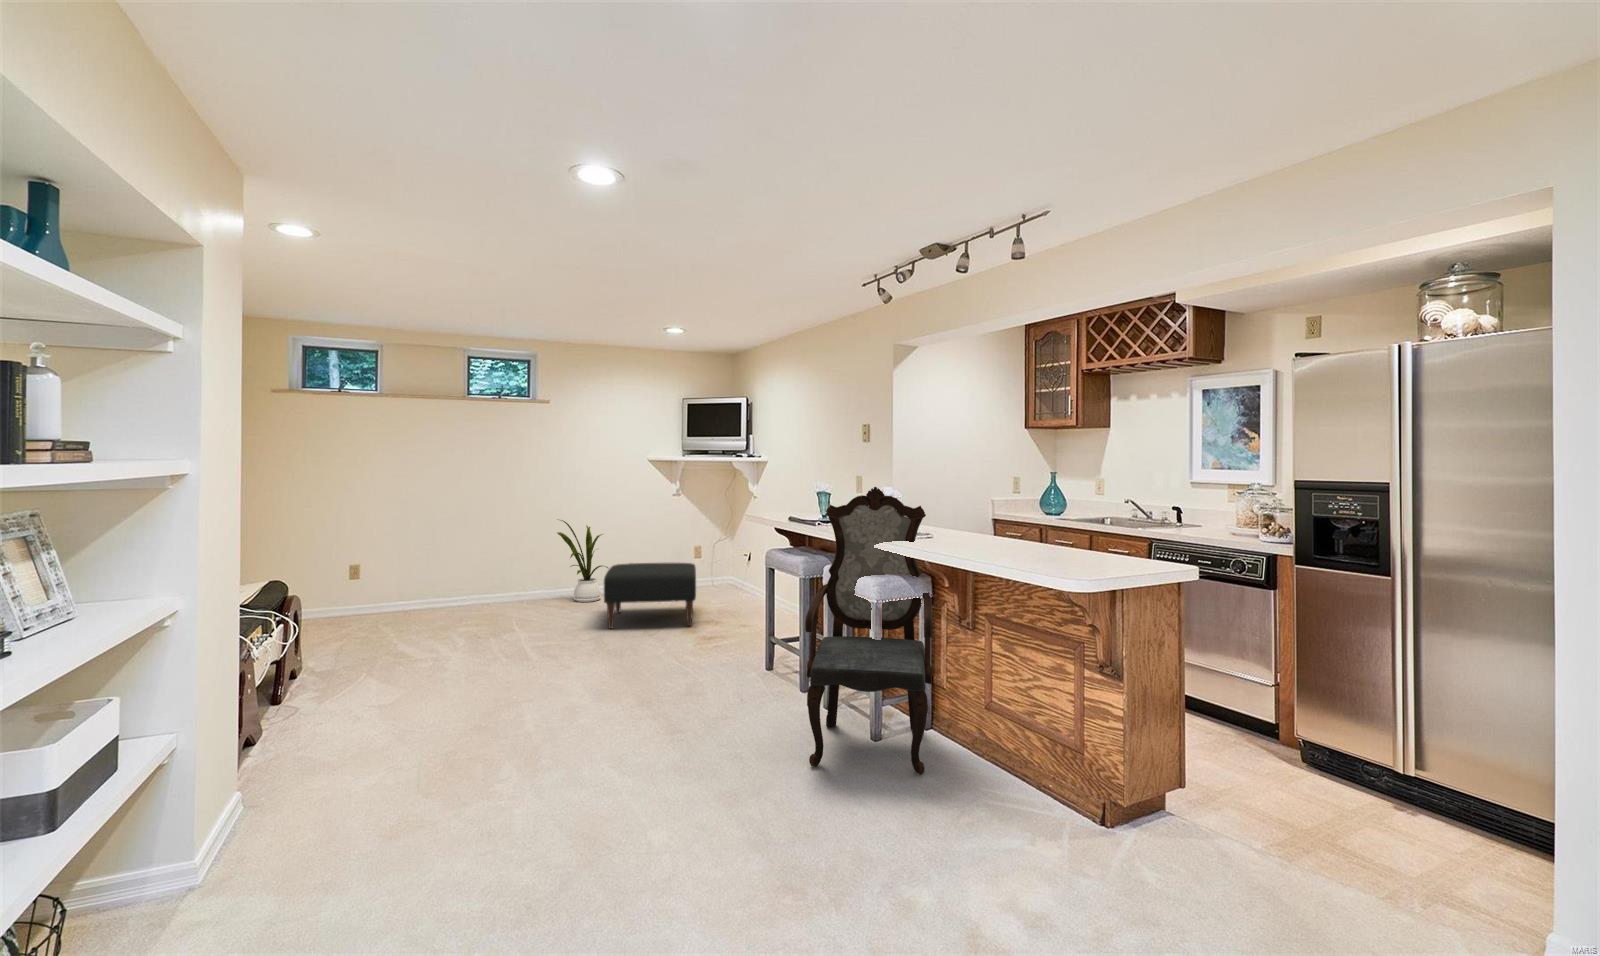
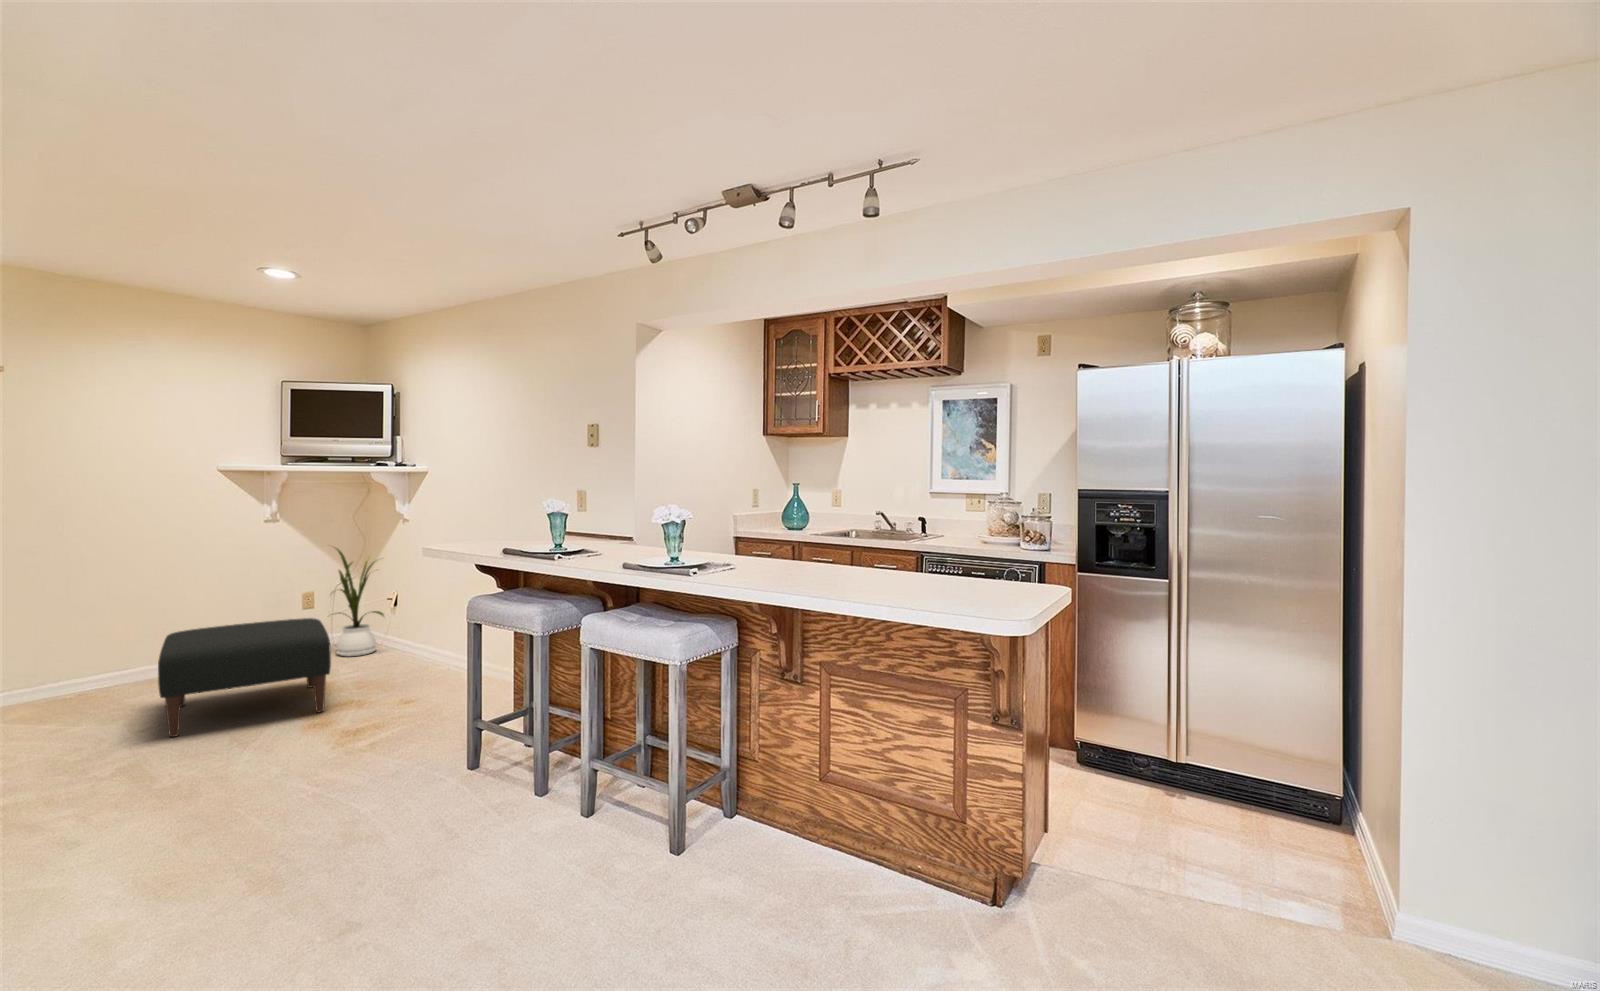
armchair: present [805,487,933,774] -> none [597,508,774,919]
house plant: present [557,520,609,602] -> present [333,547,384,656]

